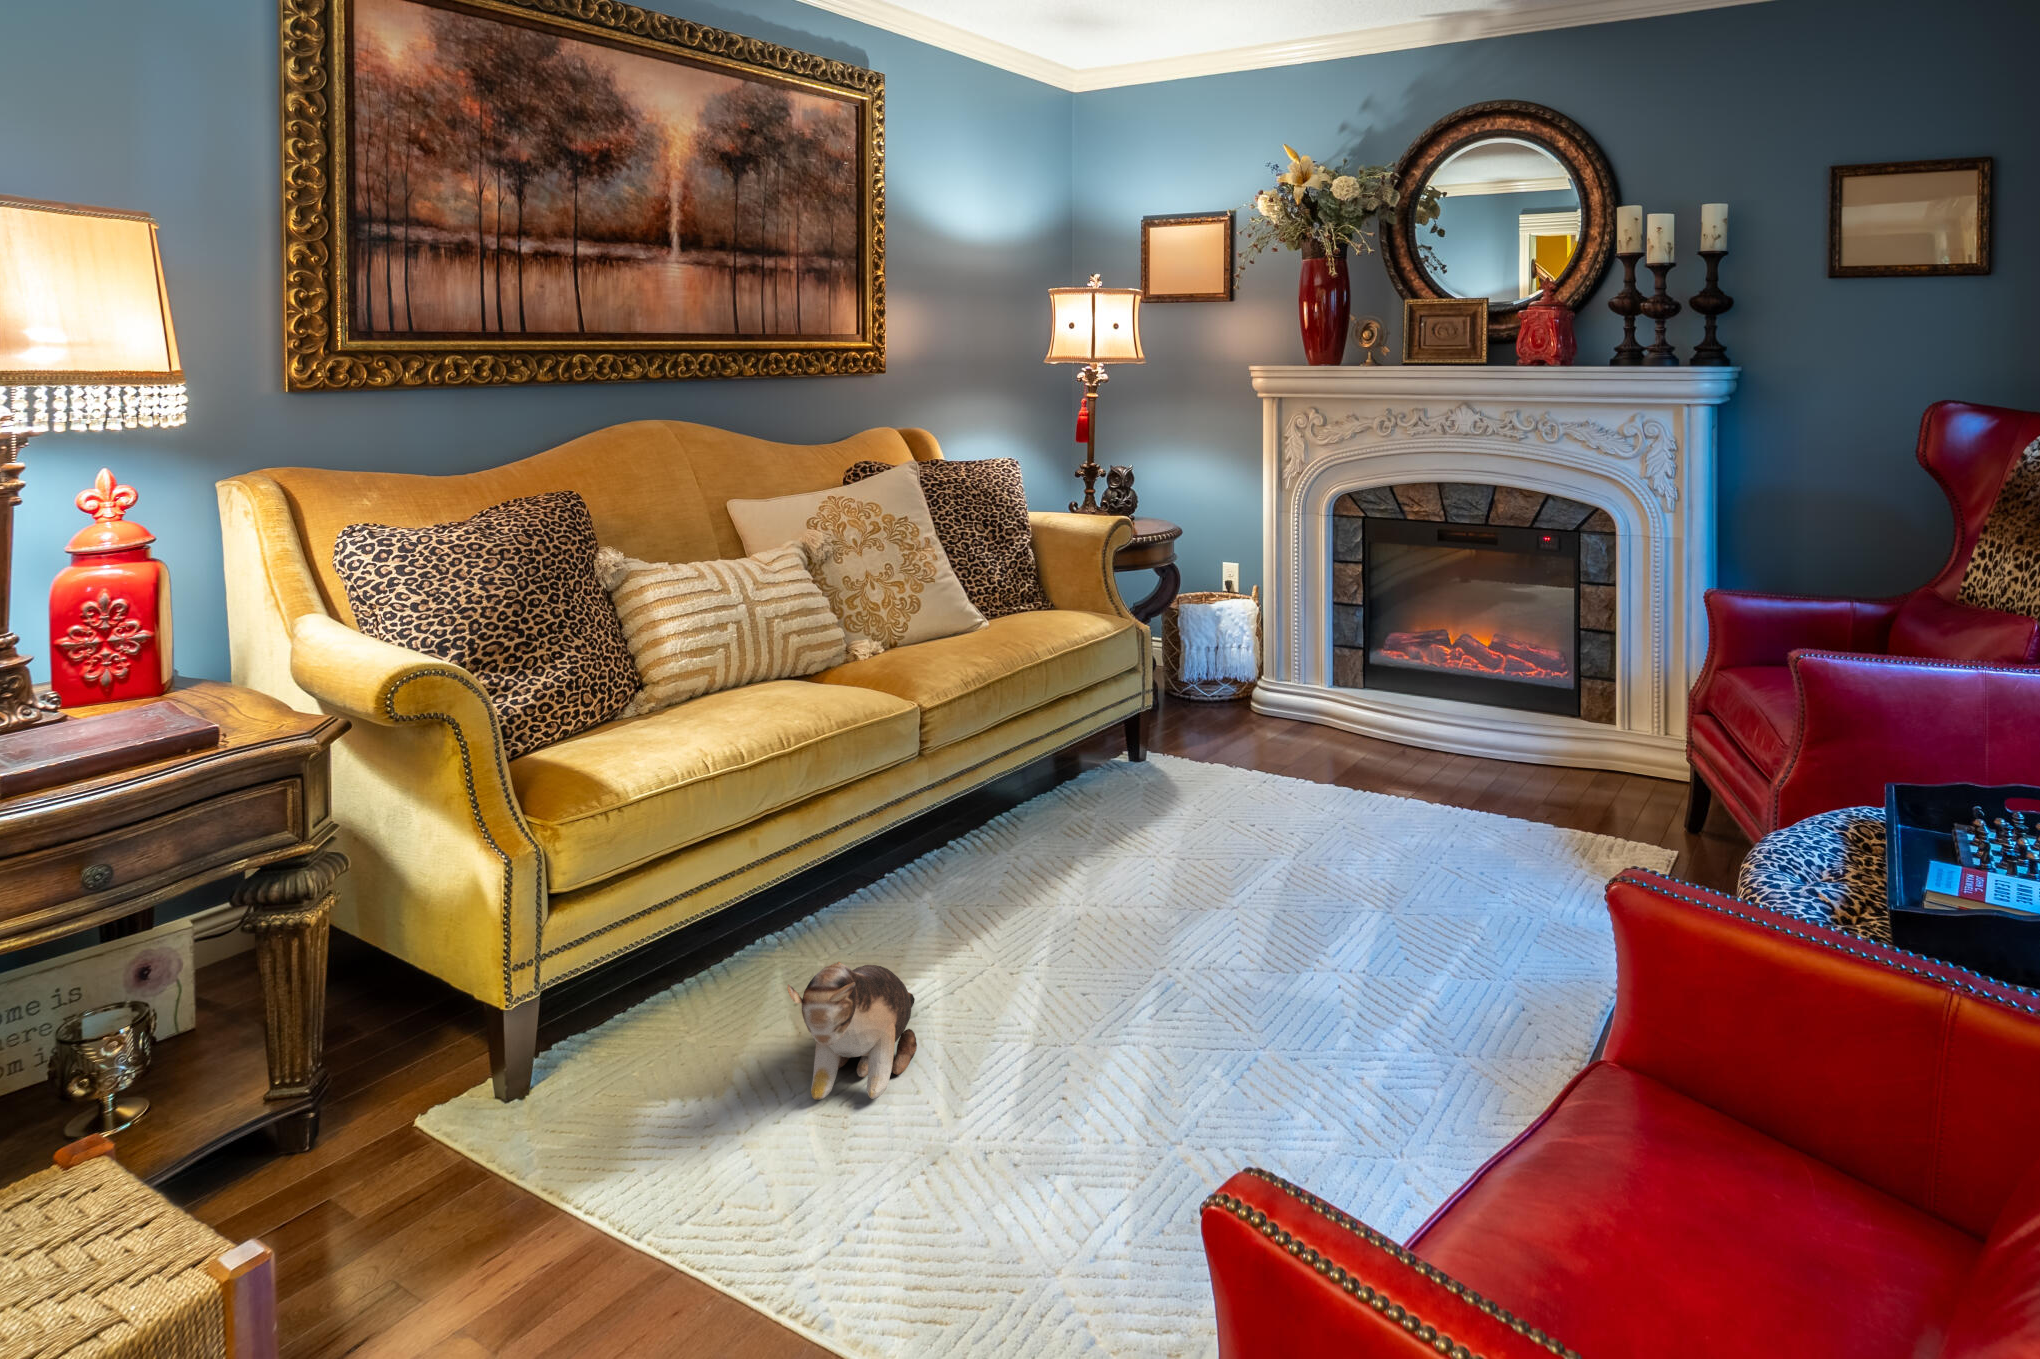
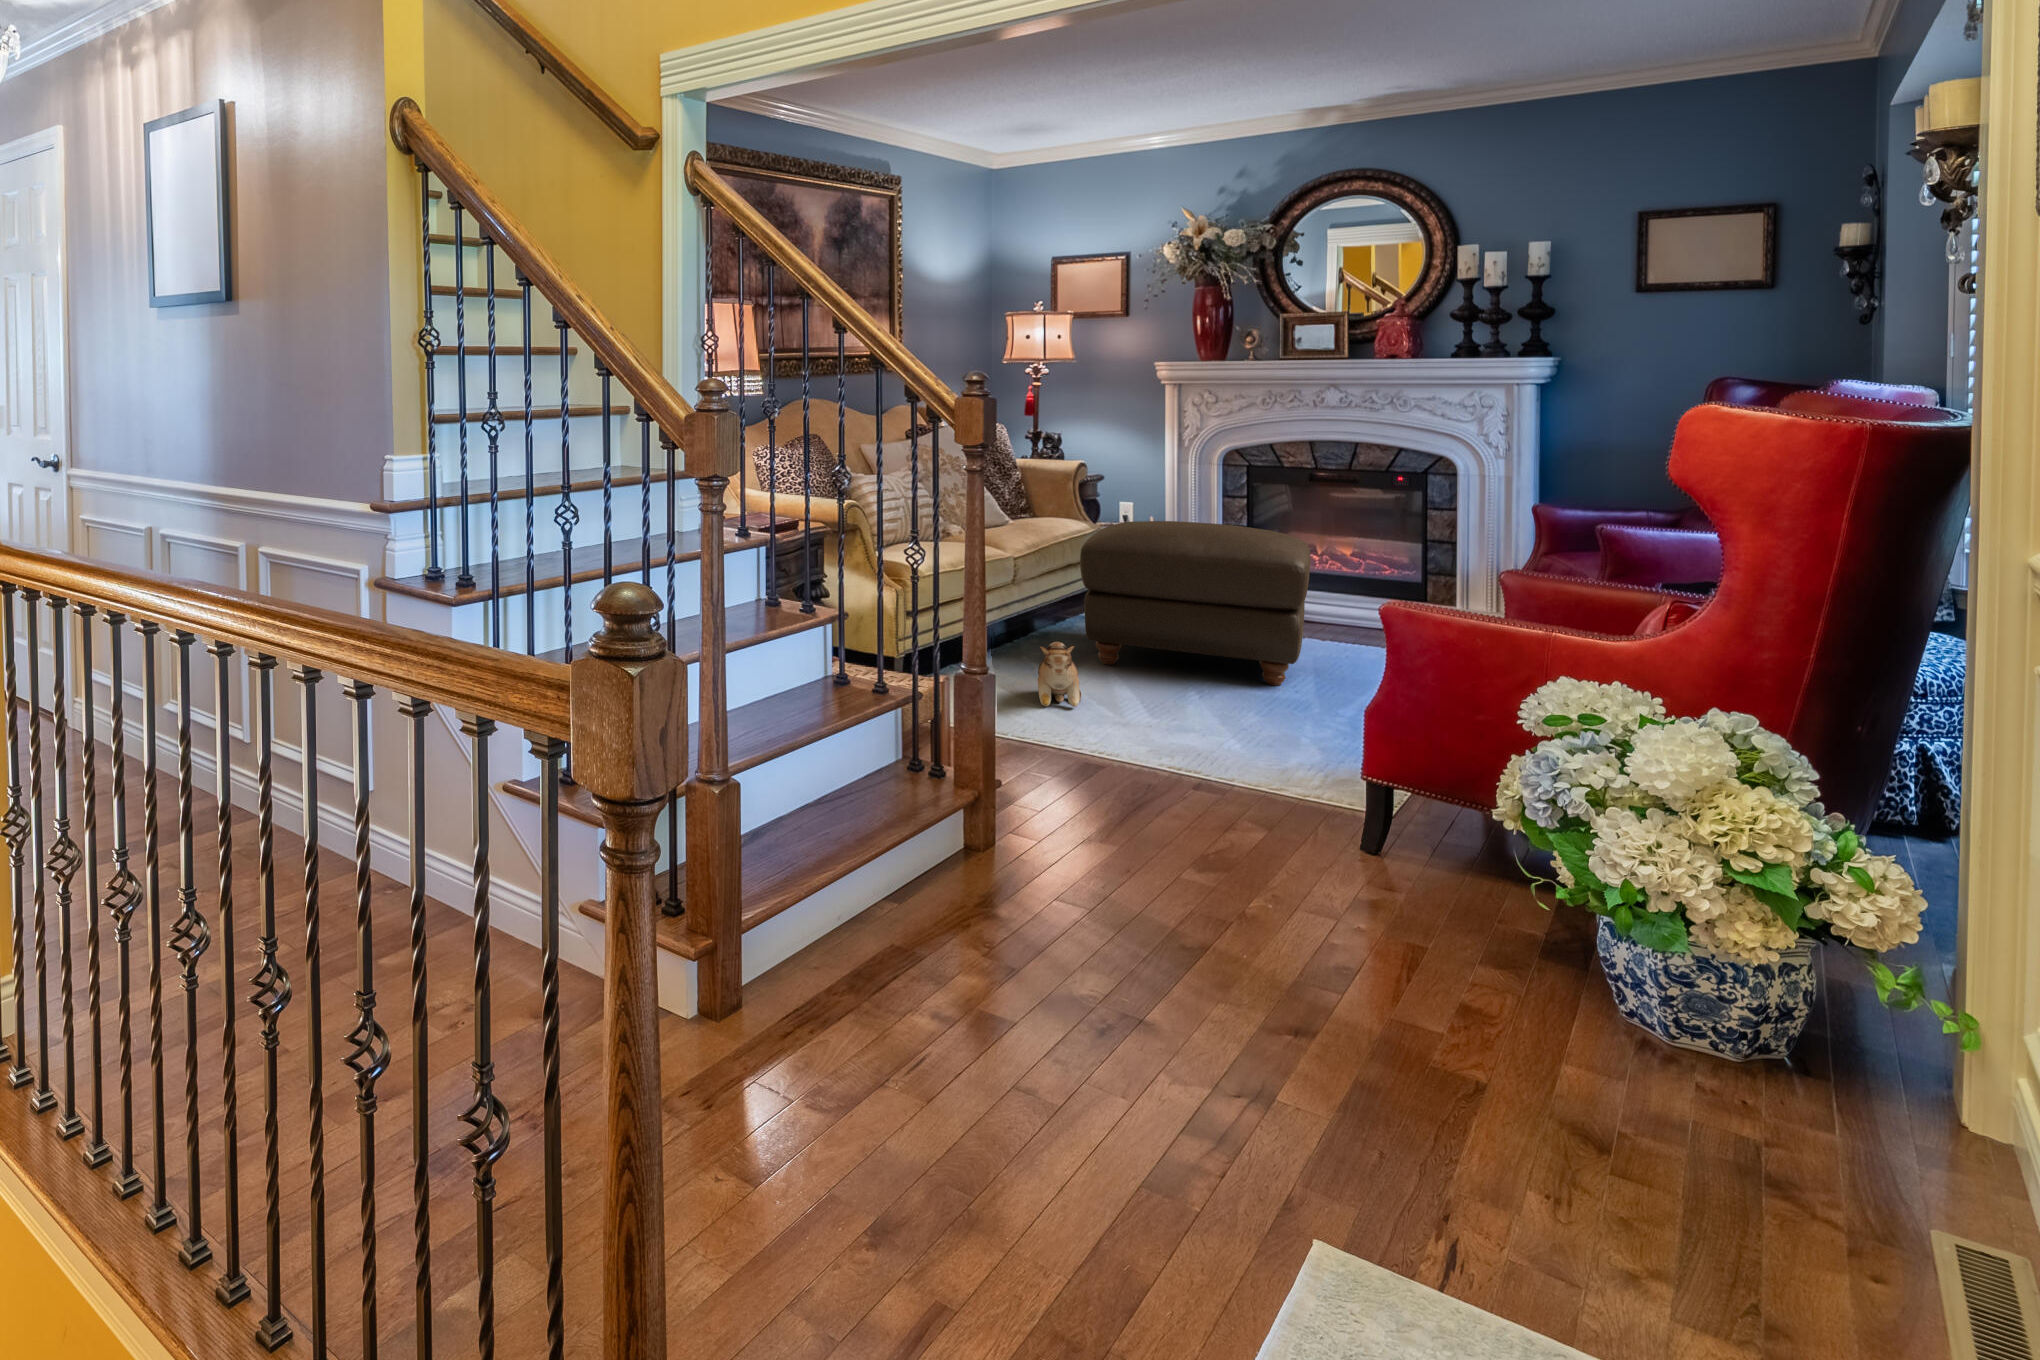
ottoman: none [1006,636,1393,957] -> present [1080,521,1310,686]

